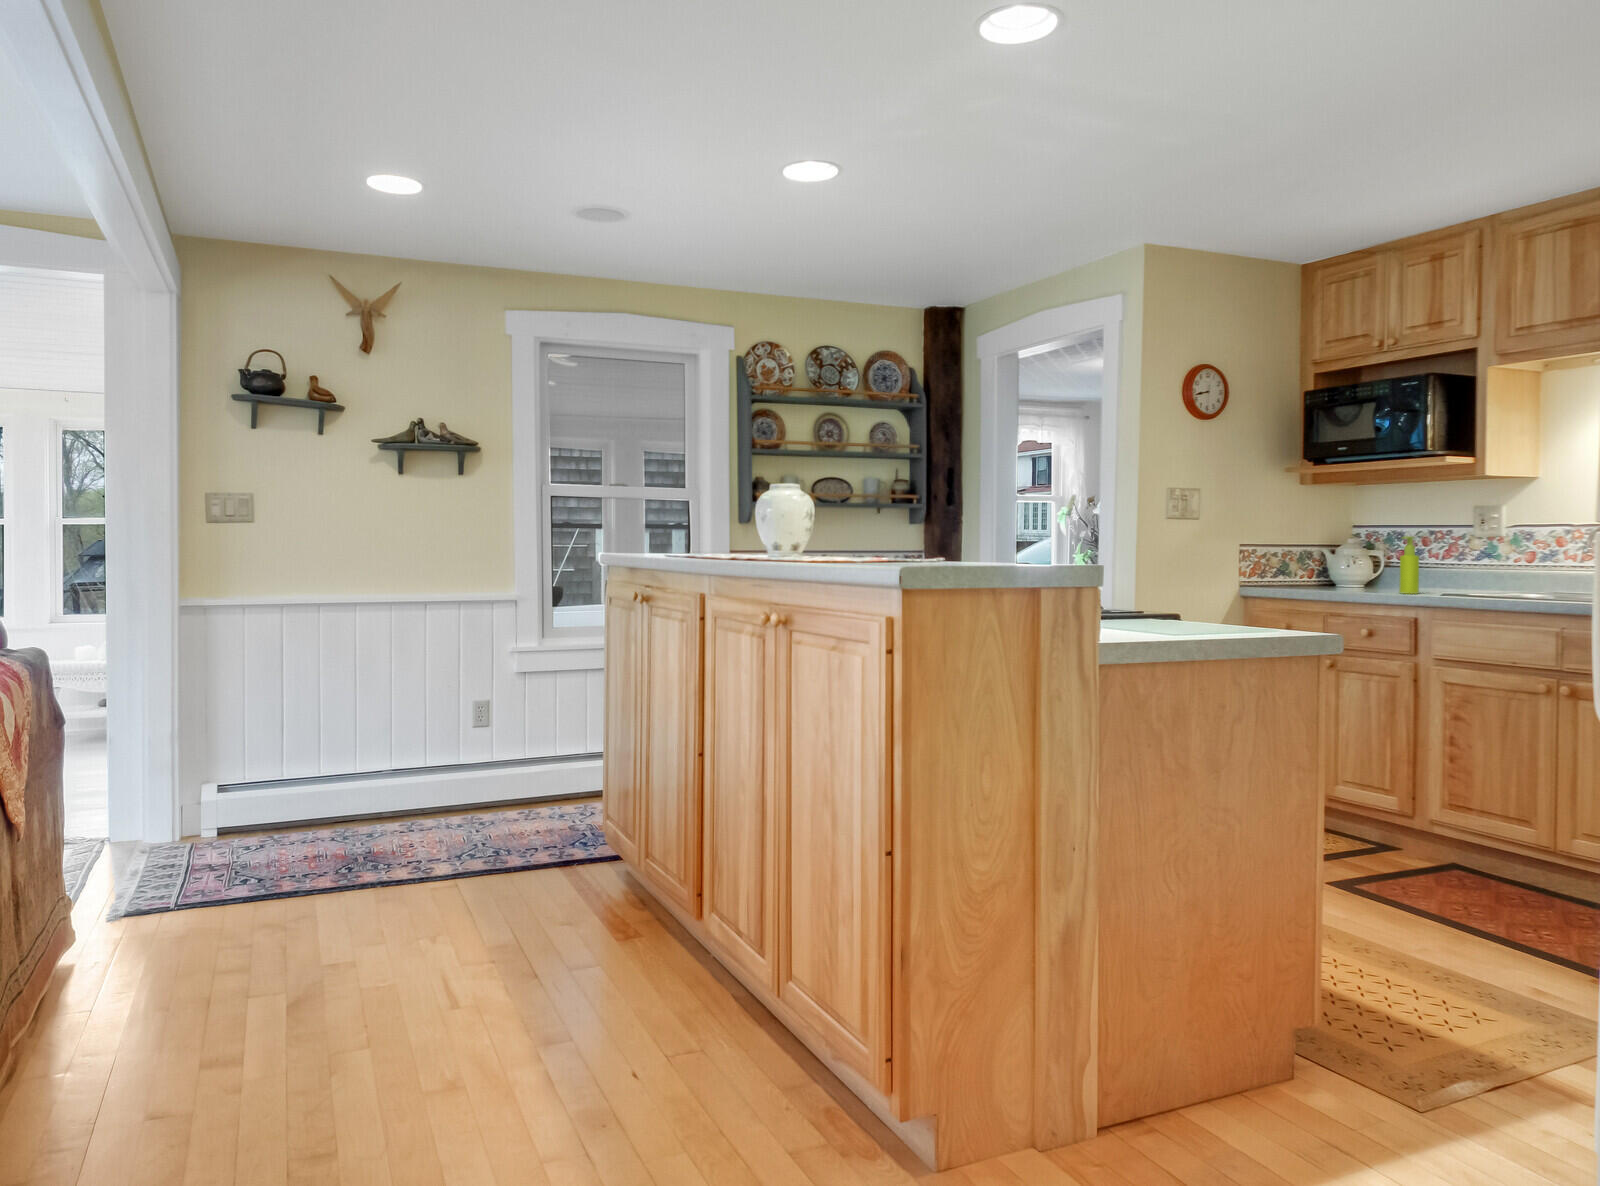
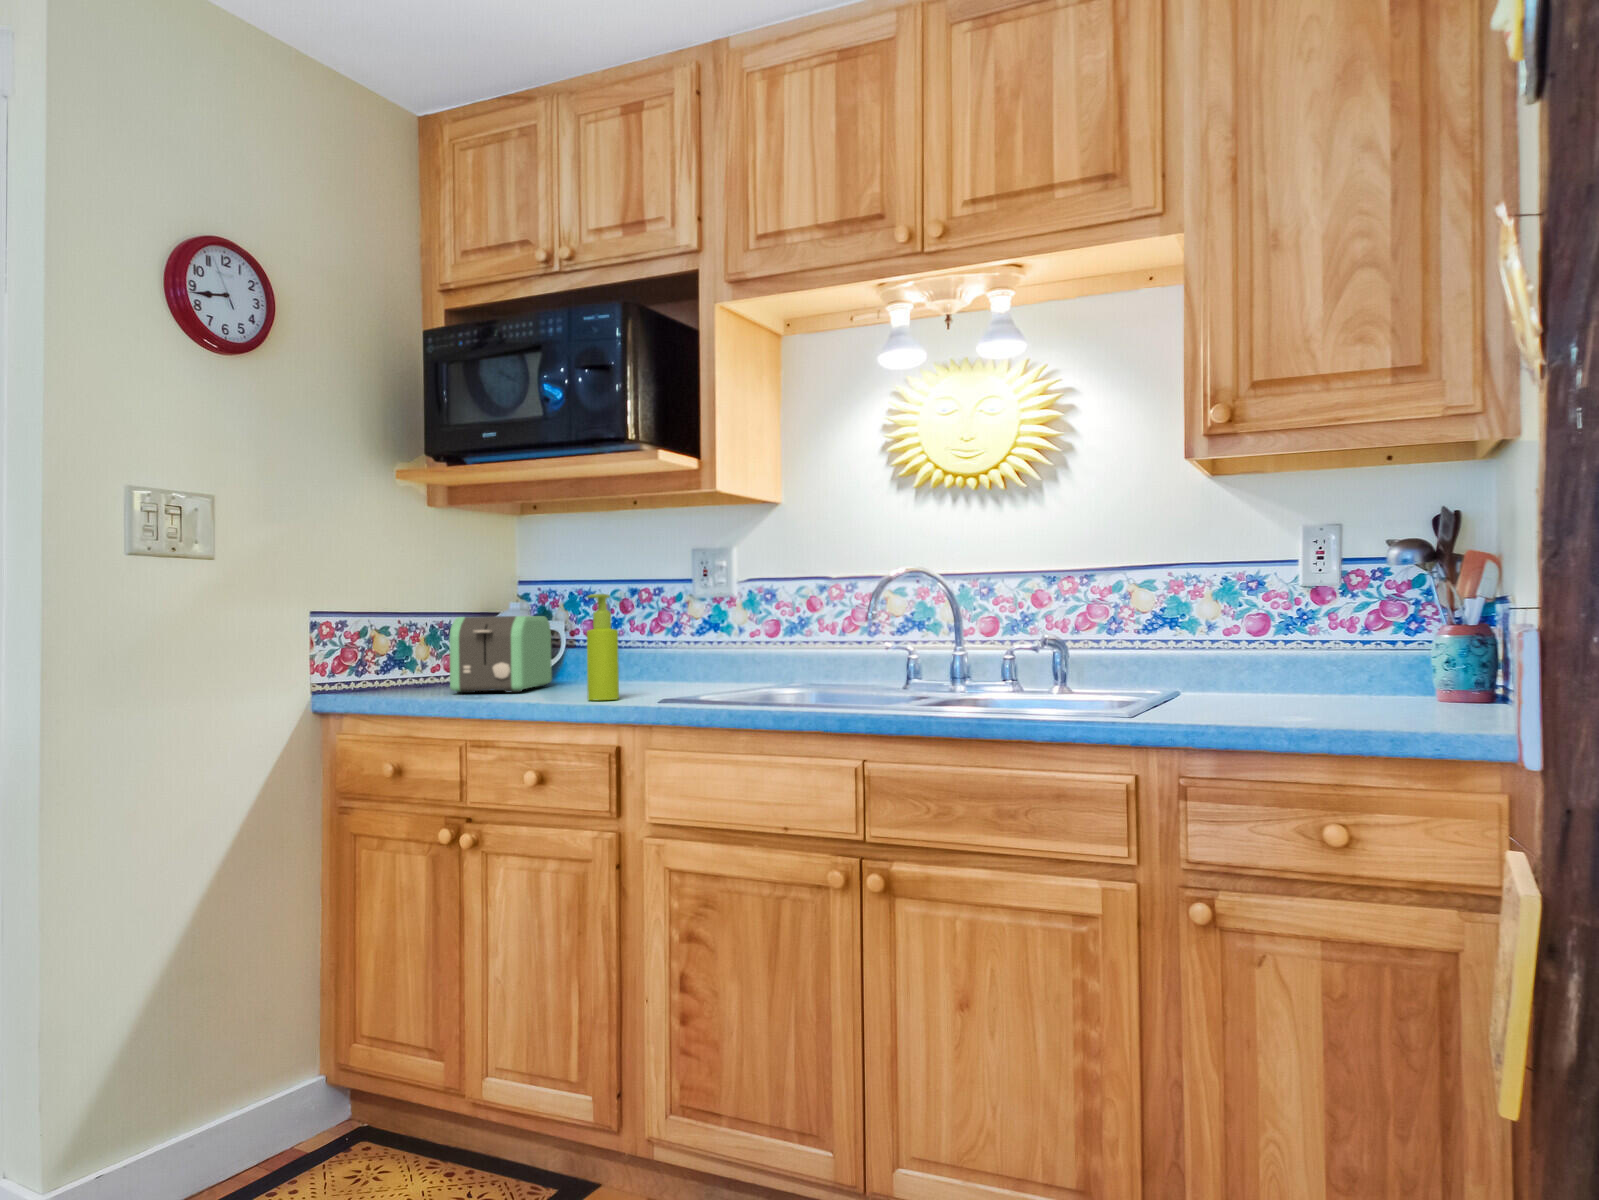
toaster: none [1315,548,1375,590] -> present [449,616,552,693]

